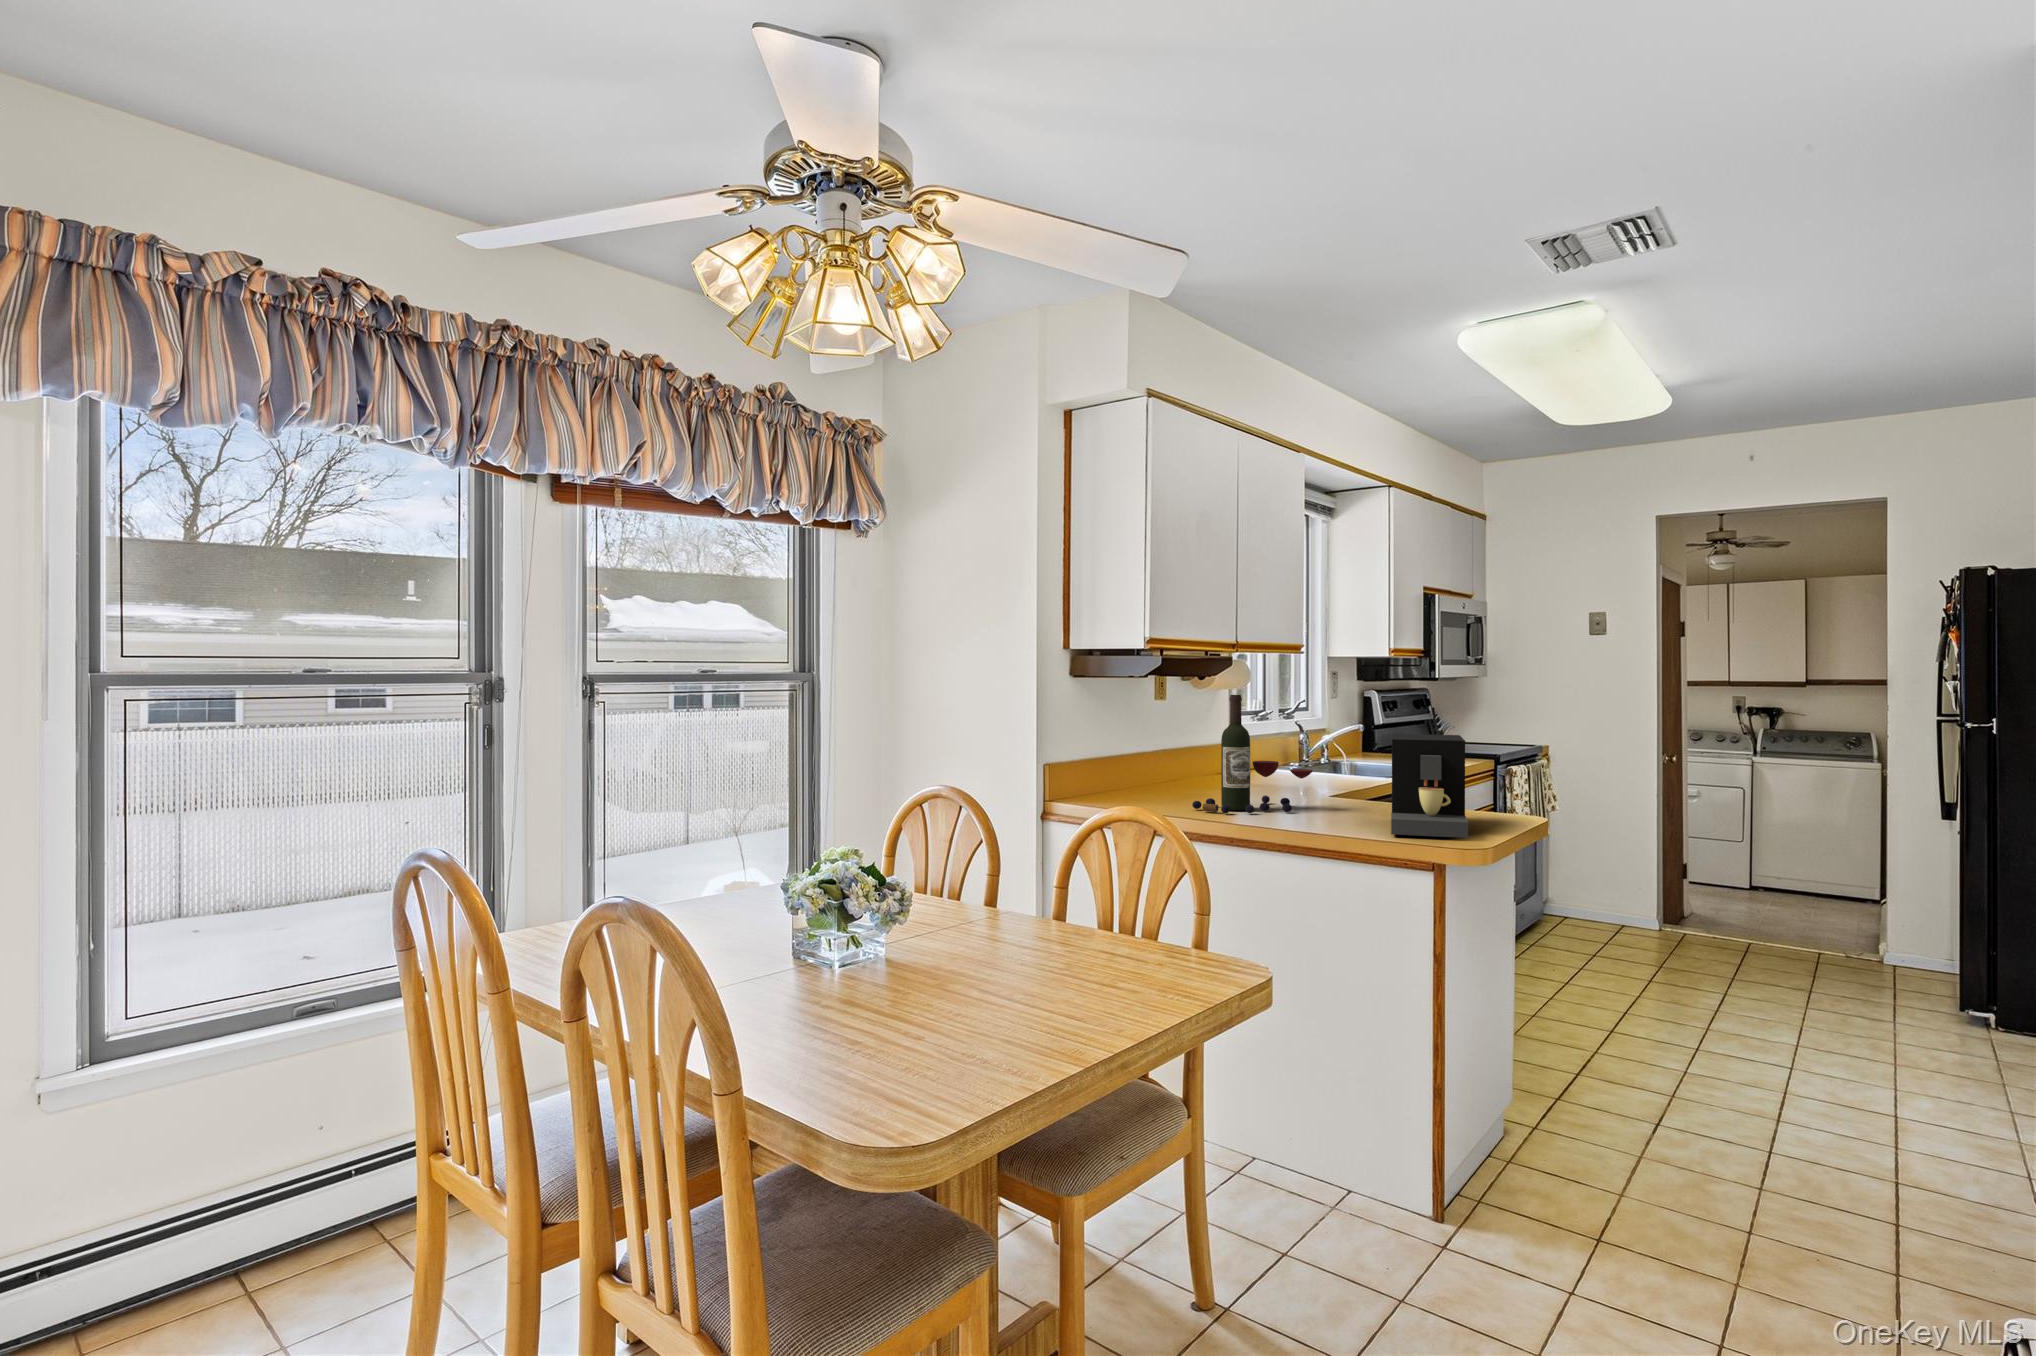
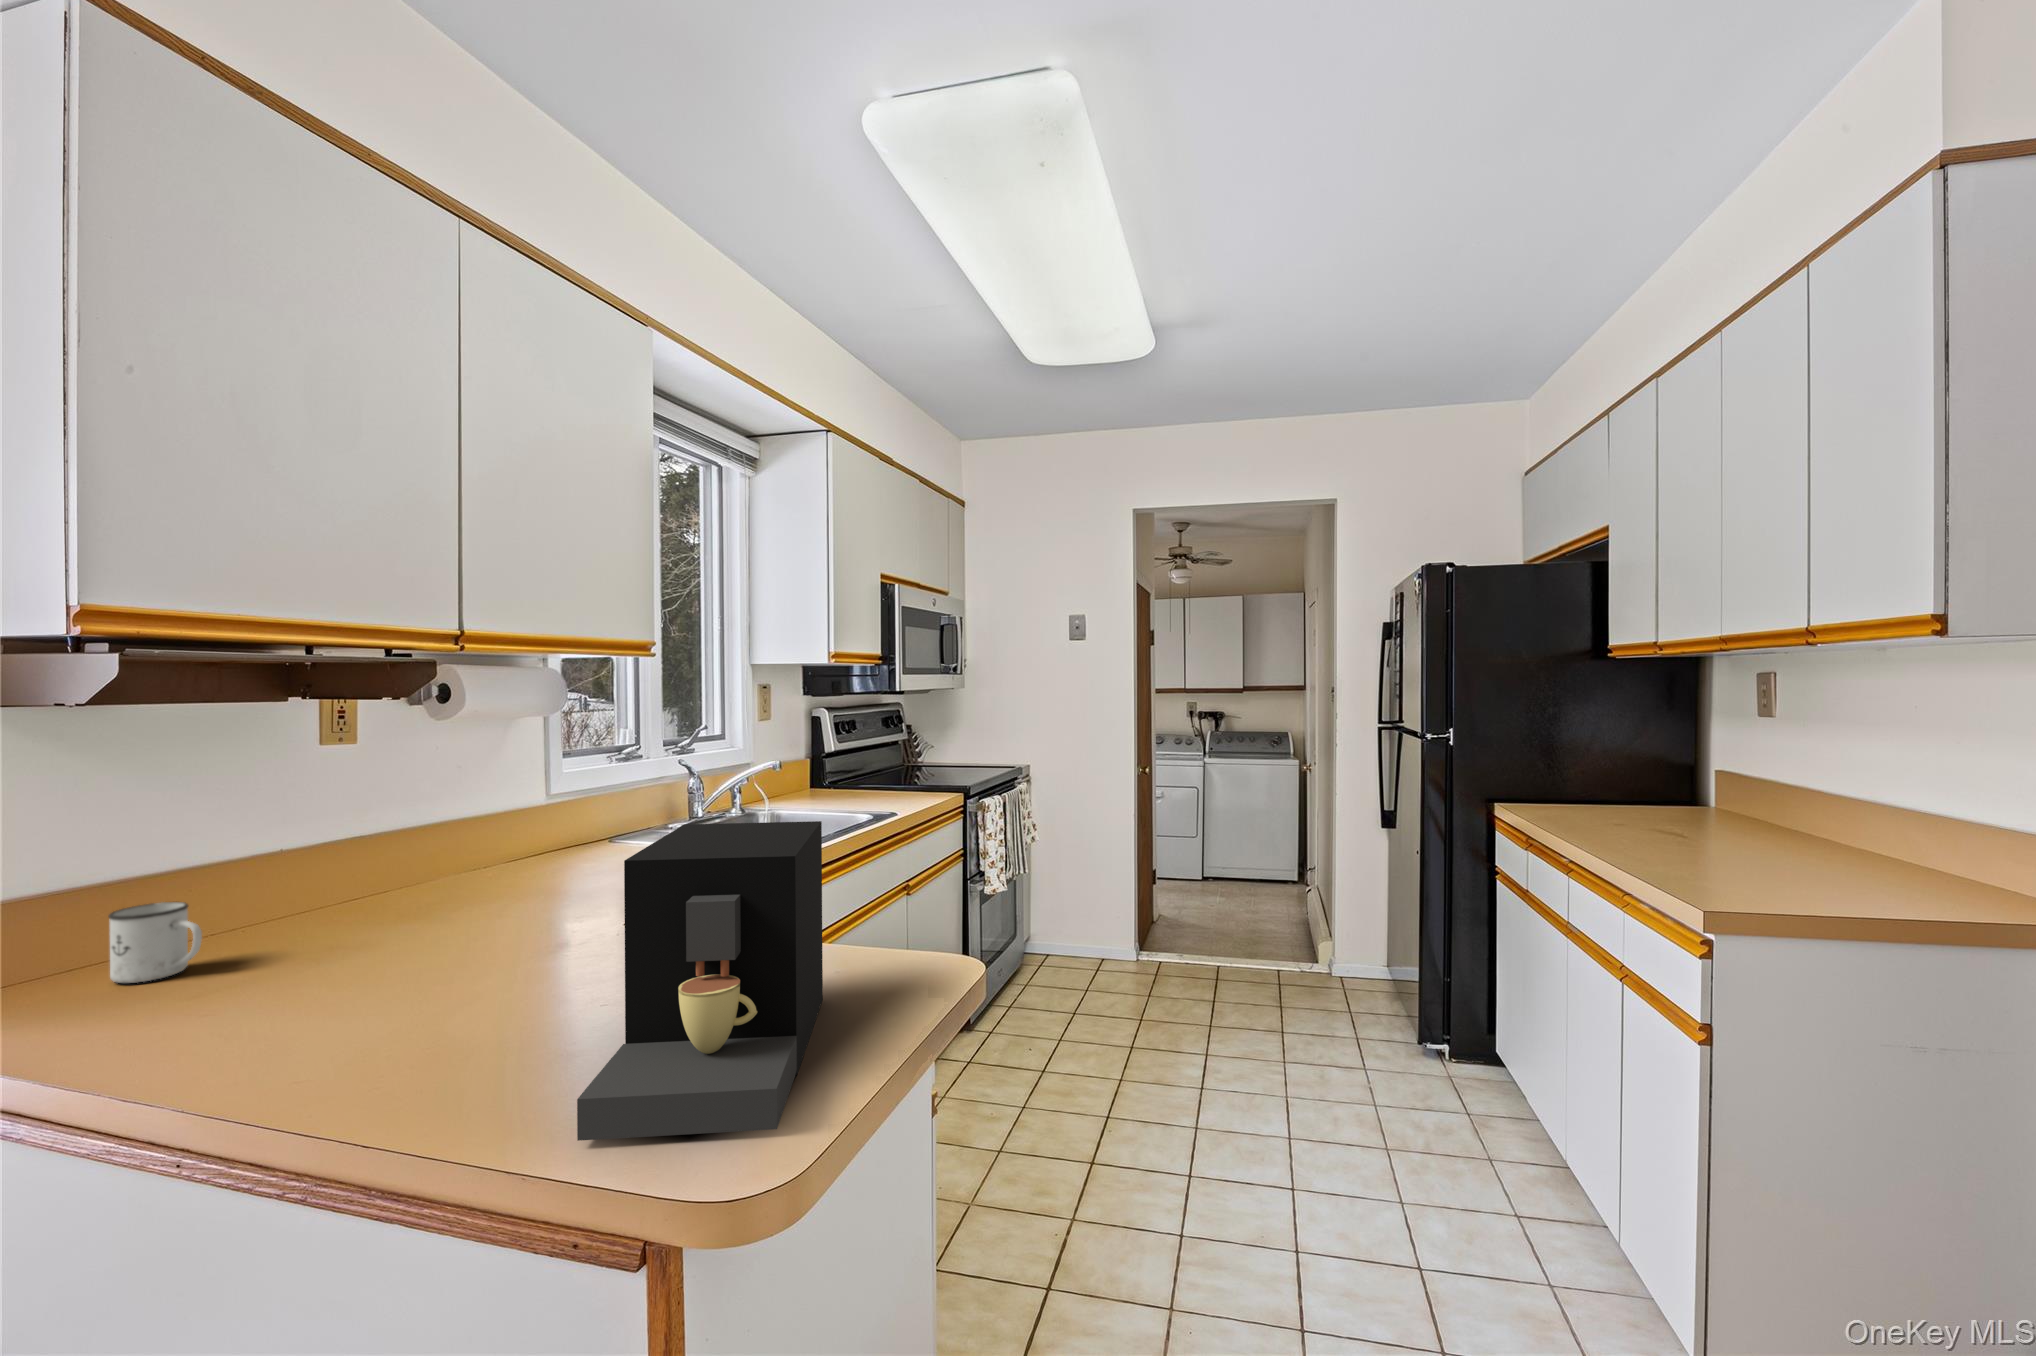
wine bottle: present [1192,695,1312,813] -> none [220,745,551,1040]
mug: none [1113,767,1148,799] -> present [108,902,202,983]

